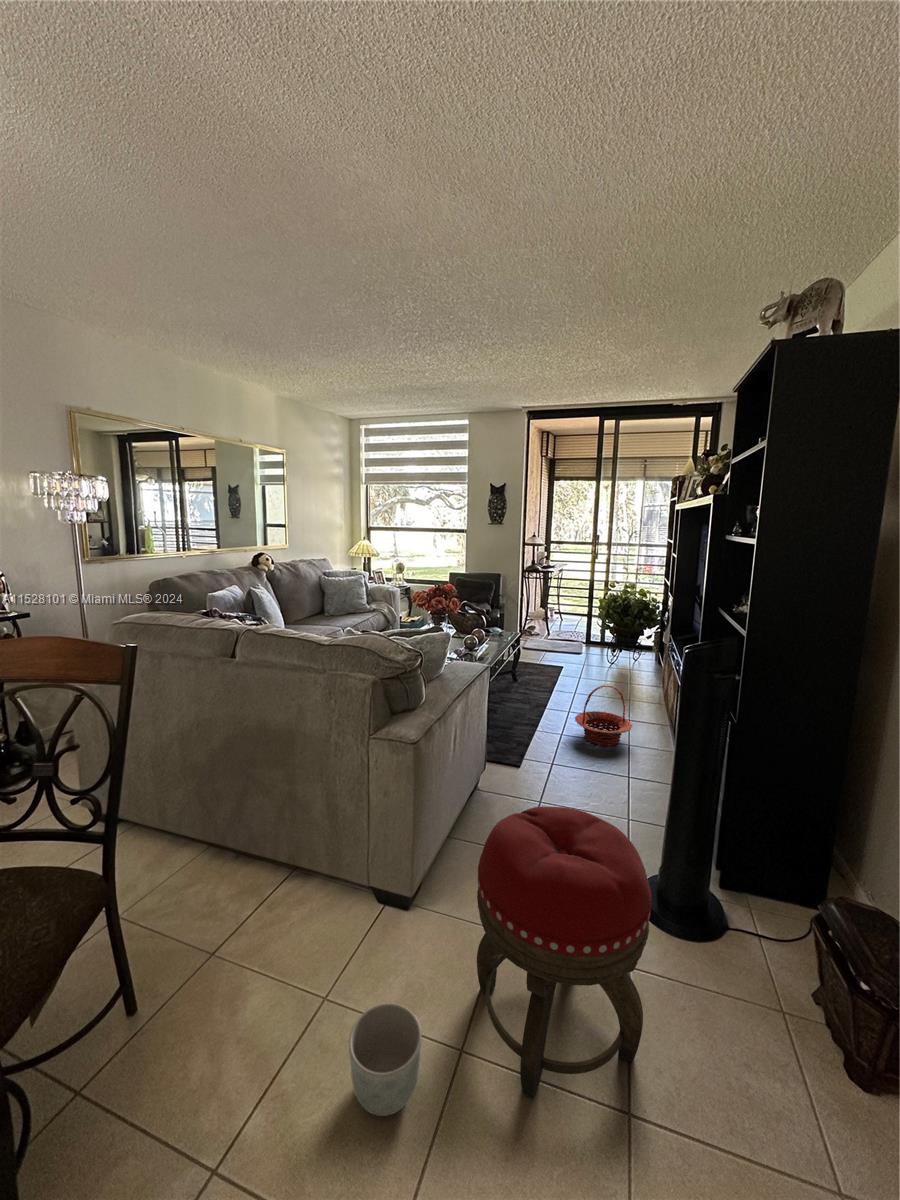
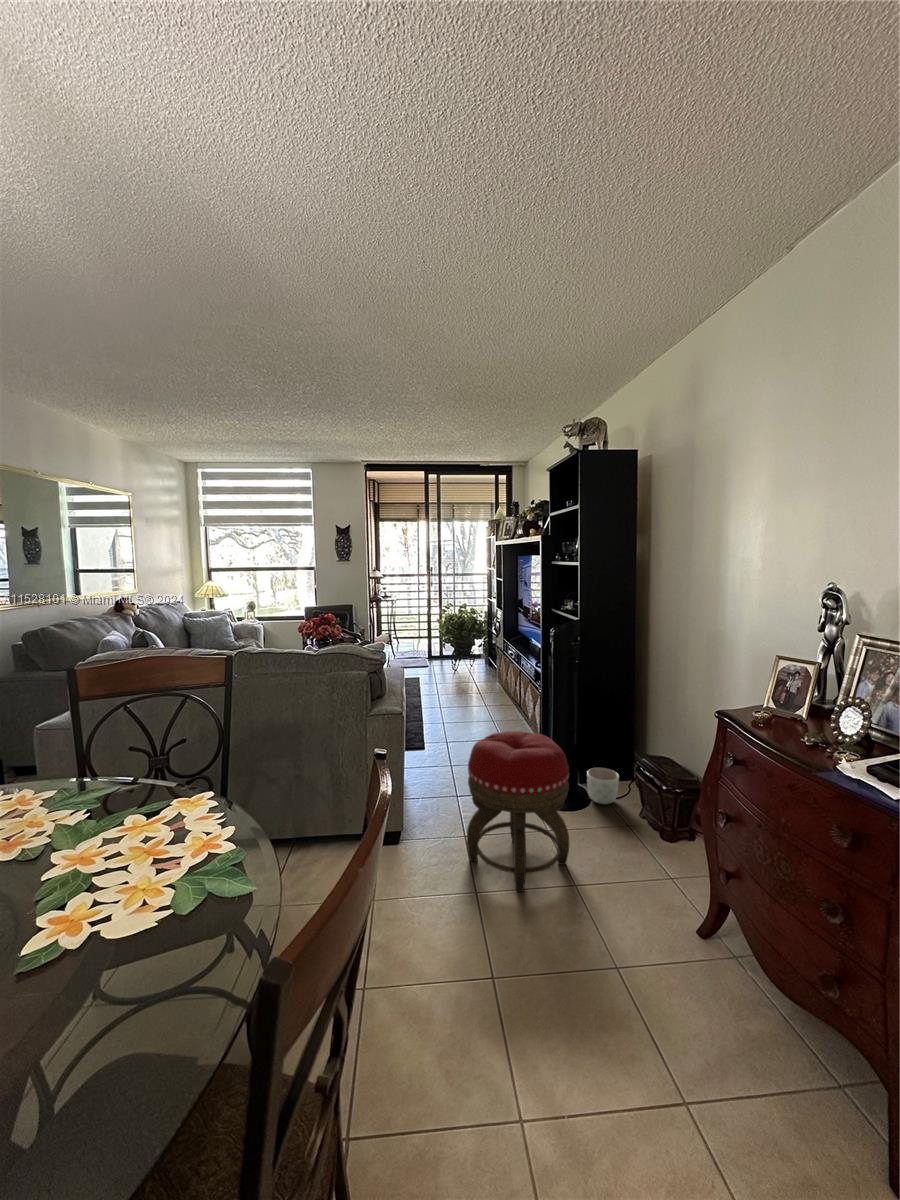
basket: present [575,685,633,746] -> none [453,679,495,725]
planter: present [349,1003,422,1116] -> present [587,768,619,804]

